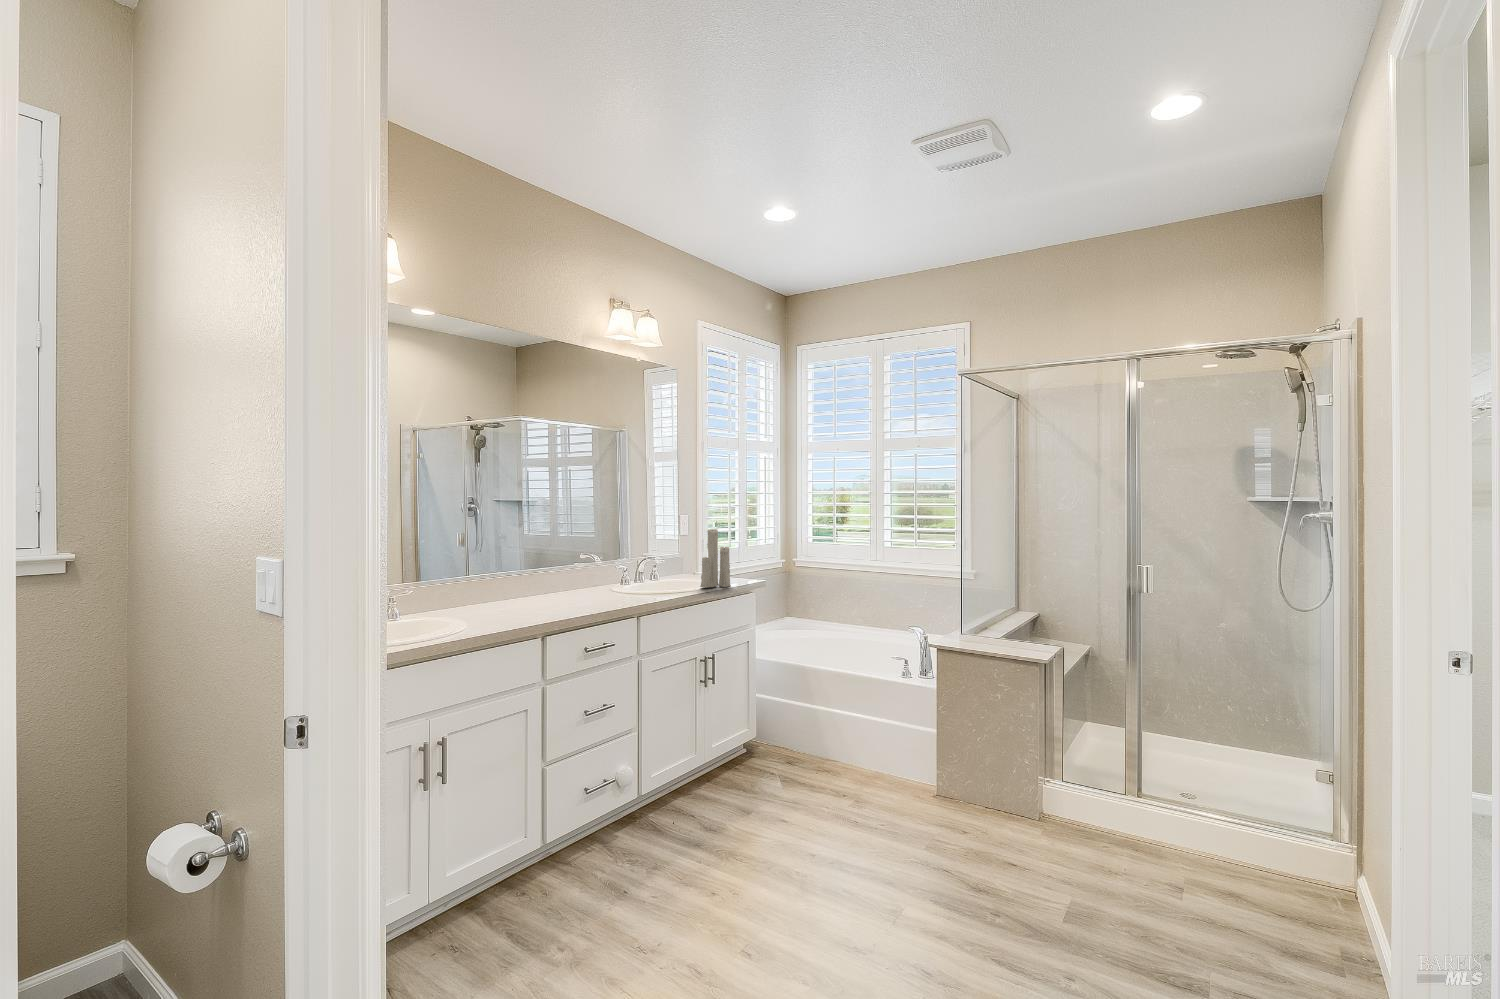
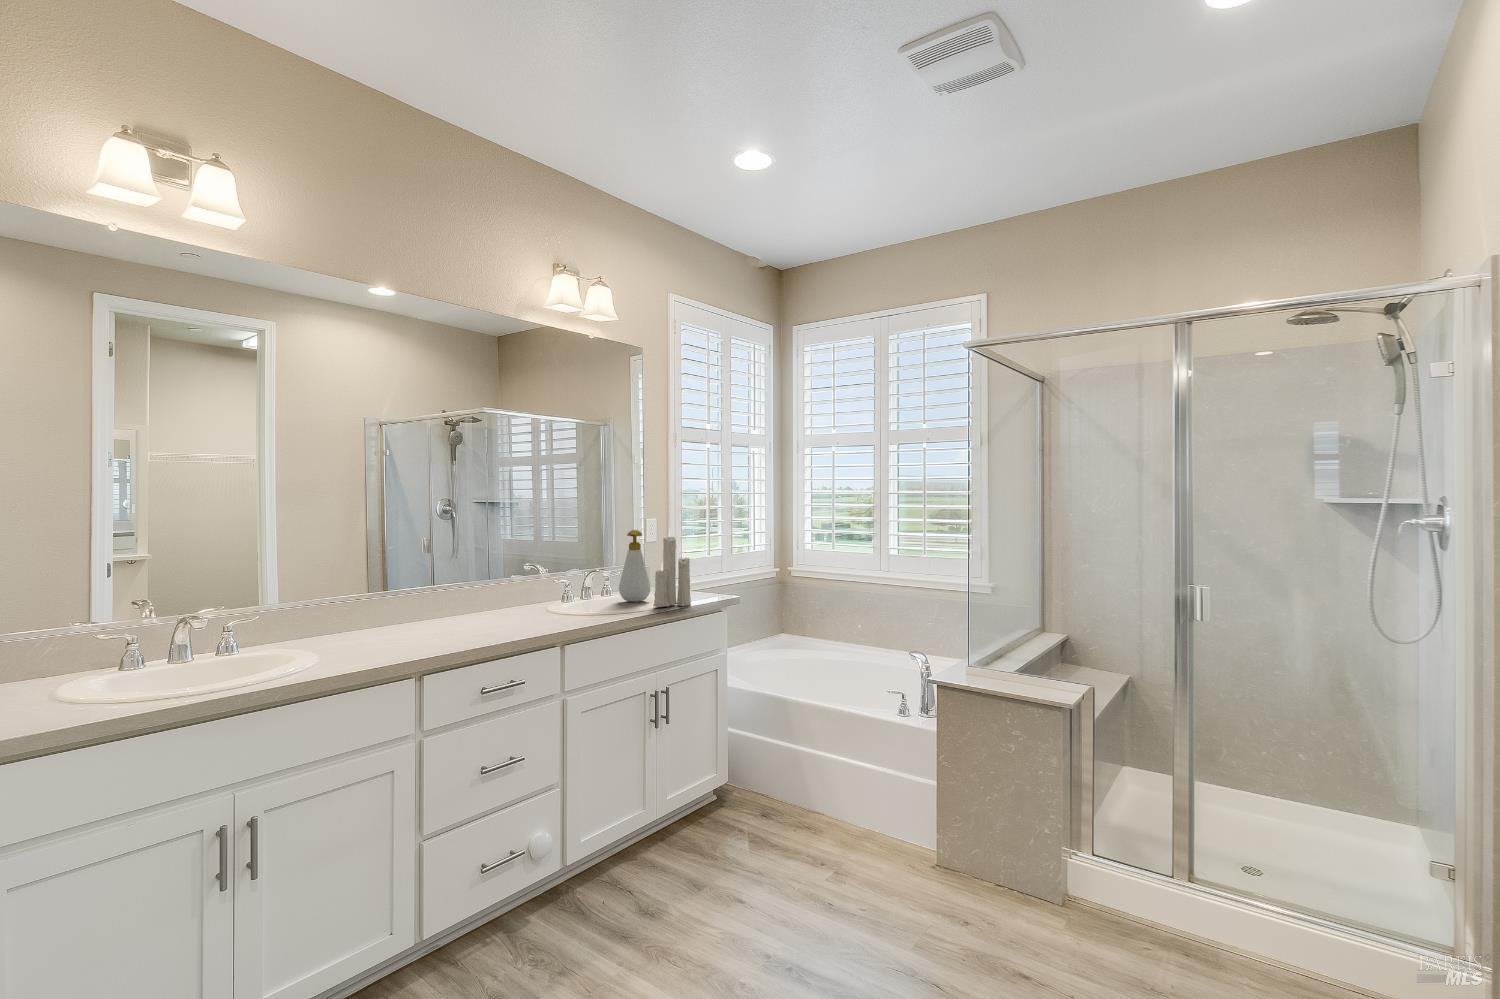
soap bottle: none [667,524,694,584] -> present [619,530,650,602]

